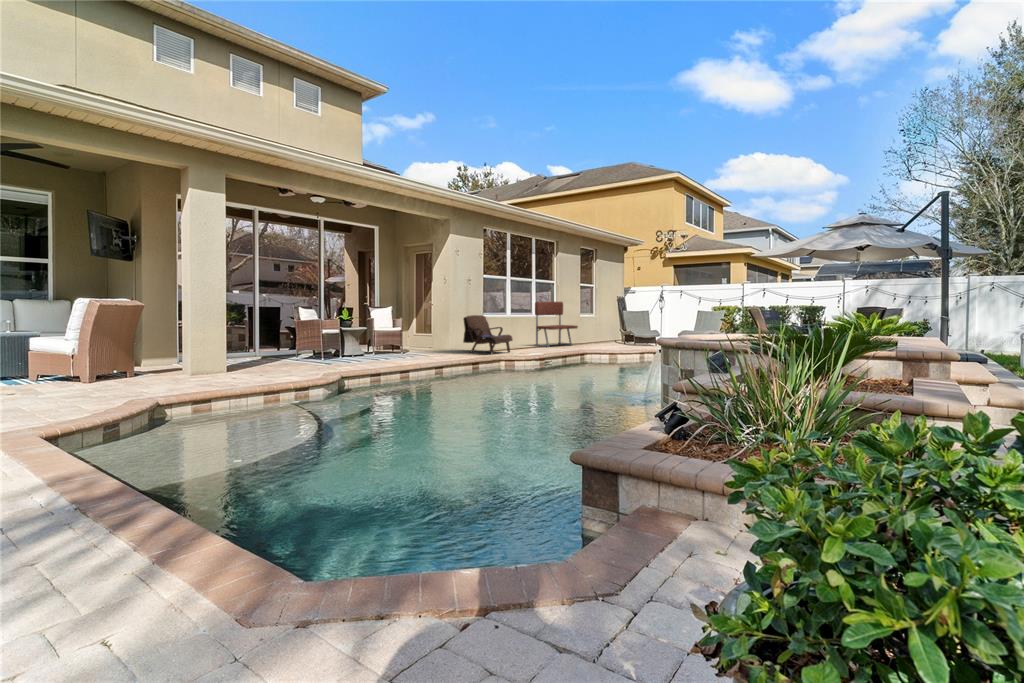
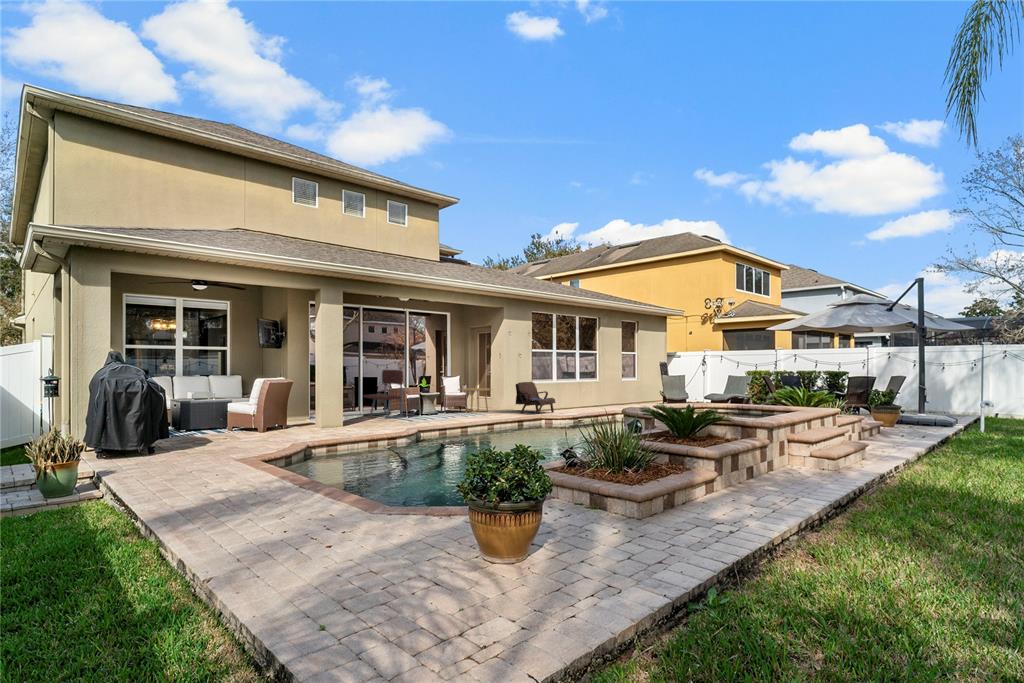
bench: present [535,302,578,347] -> present [364,370,403,418]
round table: none [389,323,434,354] -> present [458,388,492,413]

